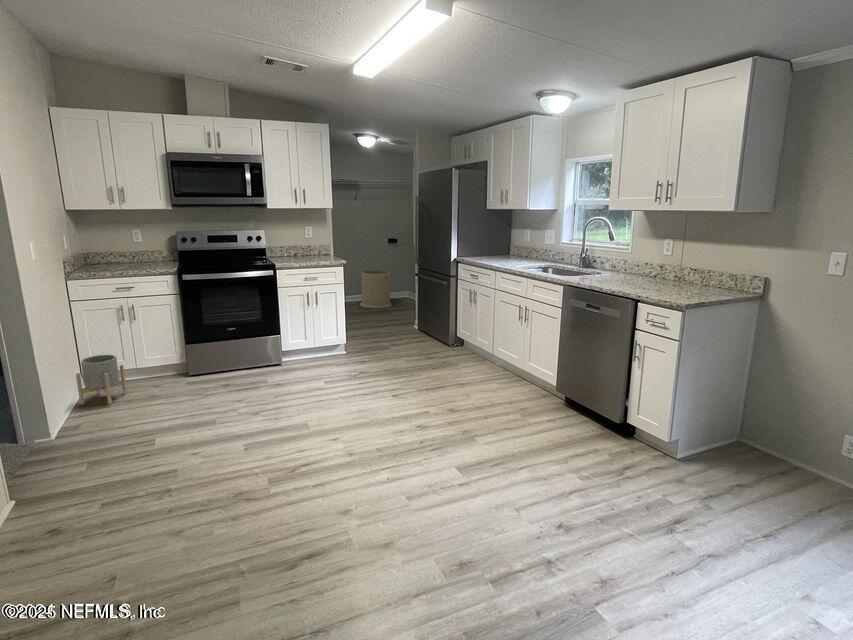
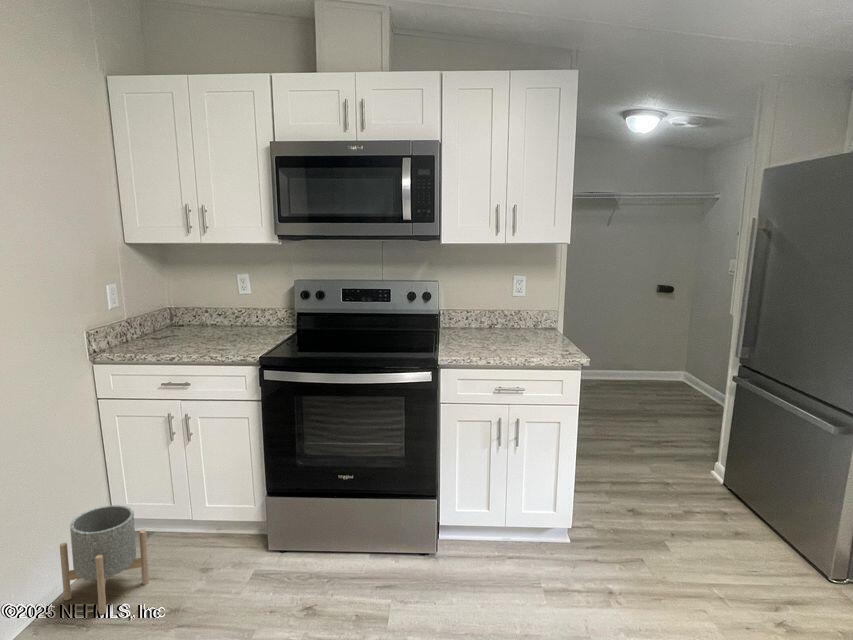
trash can: present [360,270,392,308] -> none [602,343,663,414]

